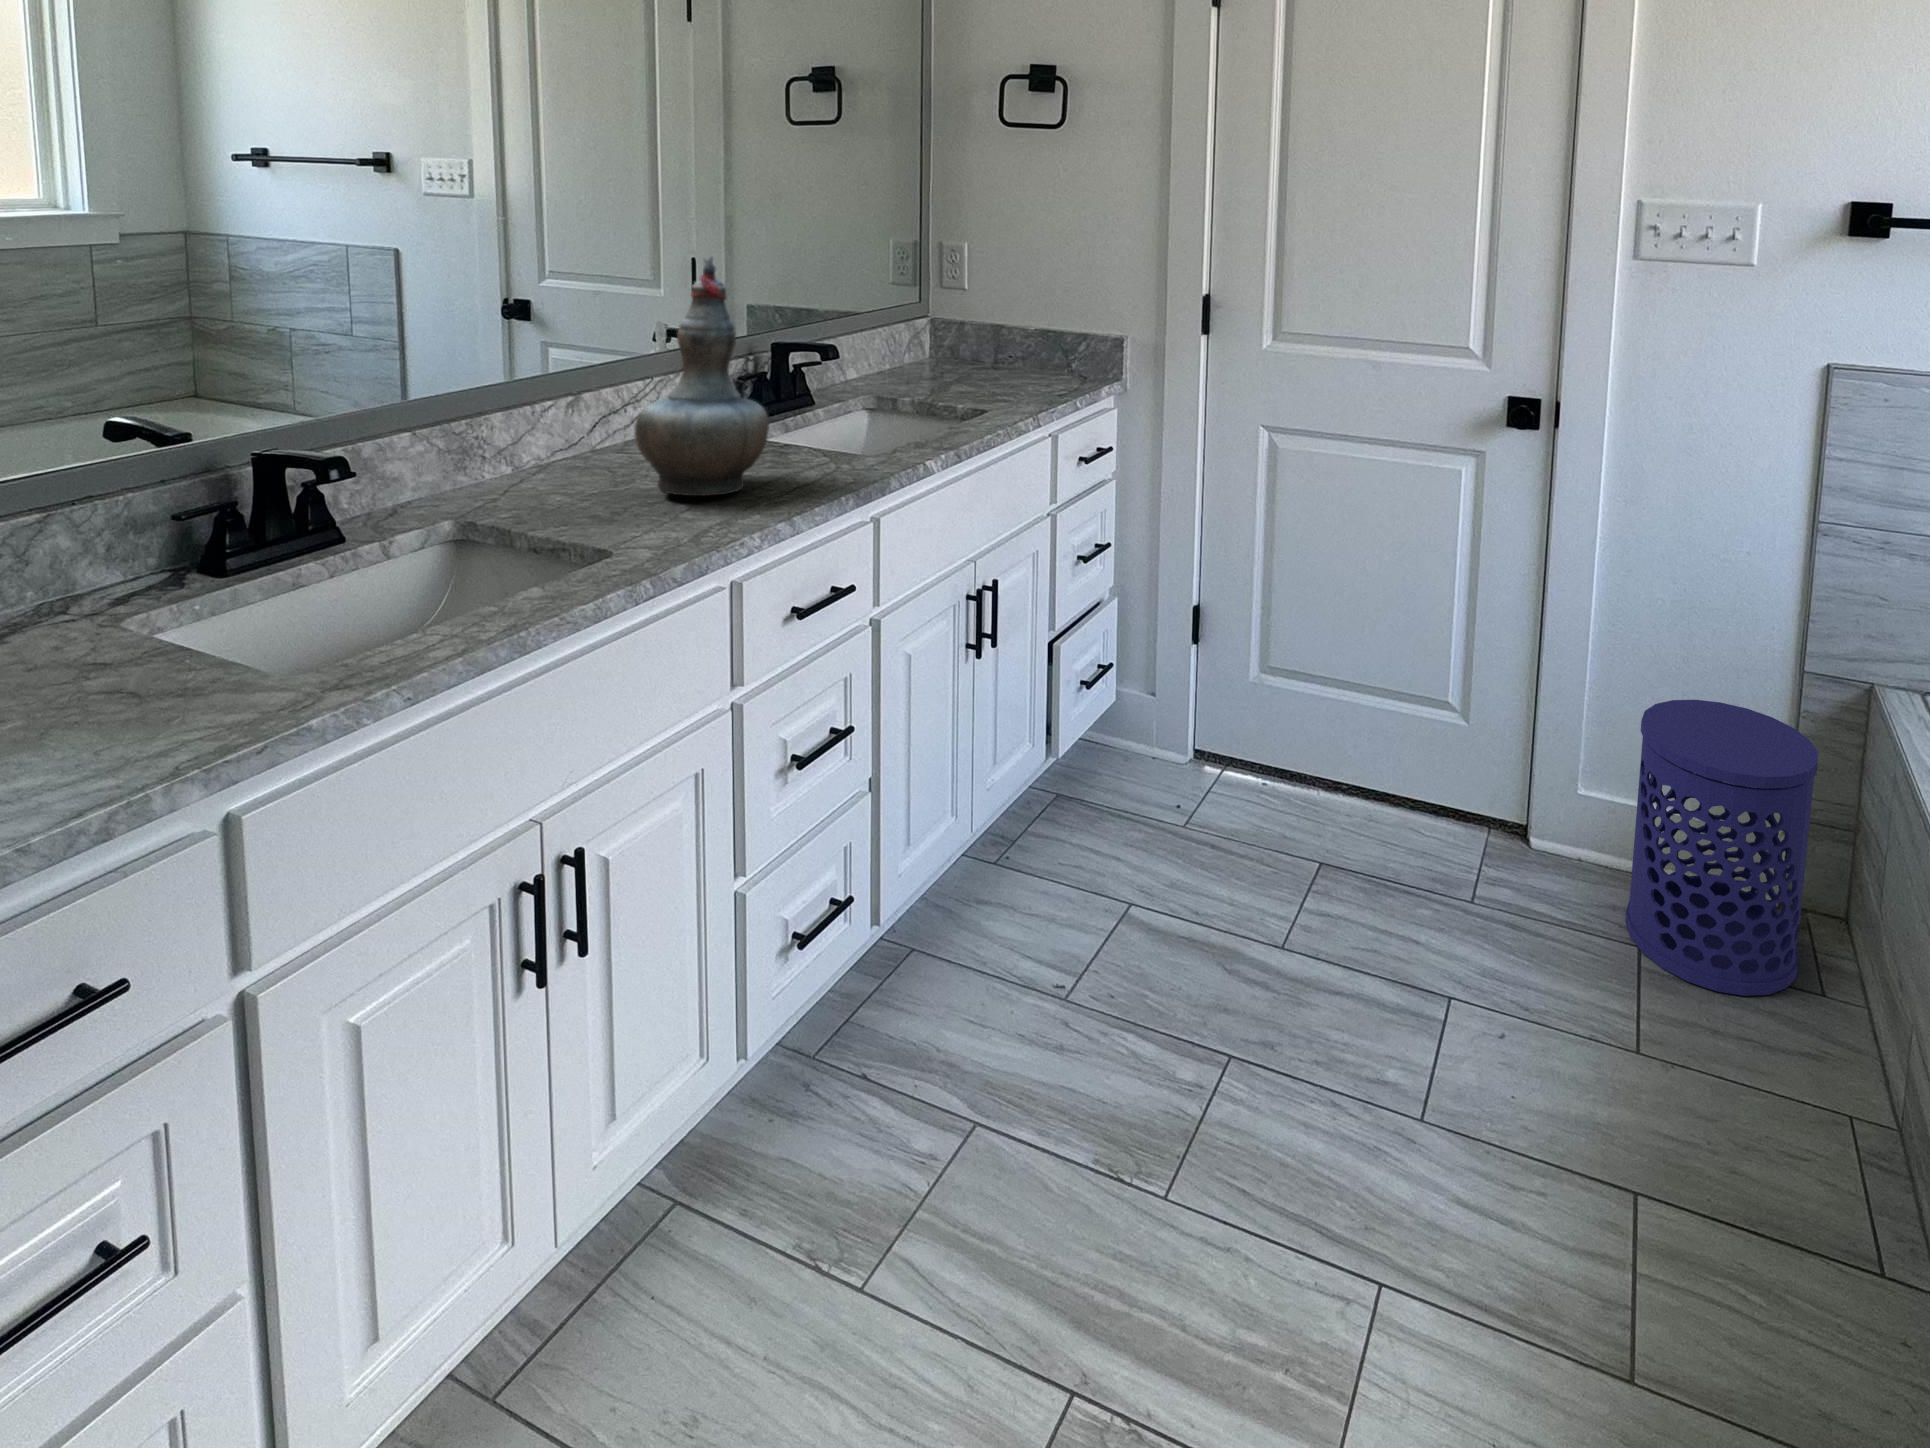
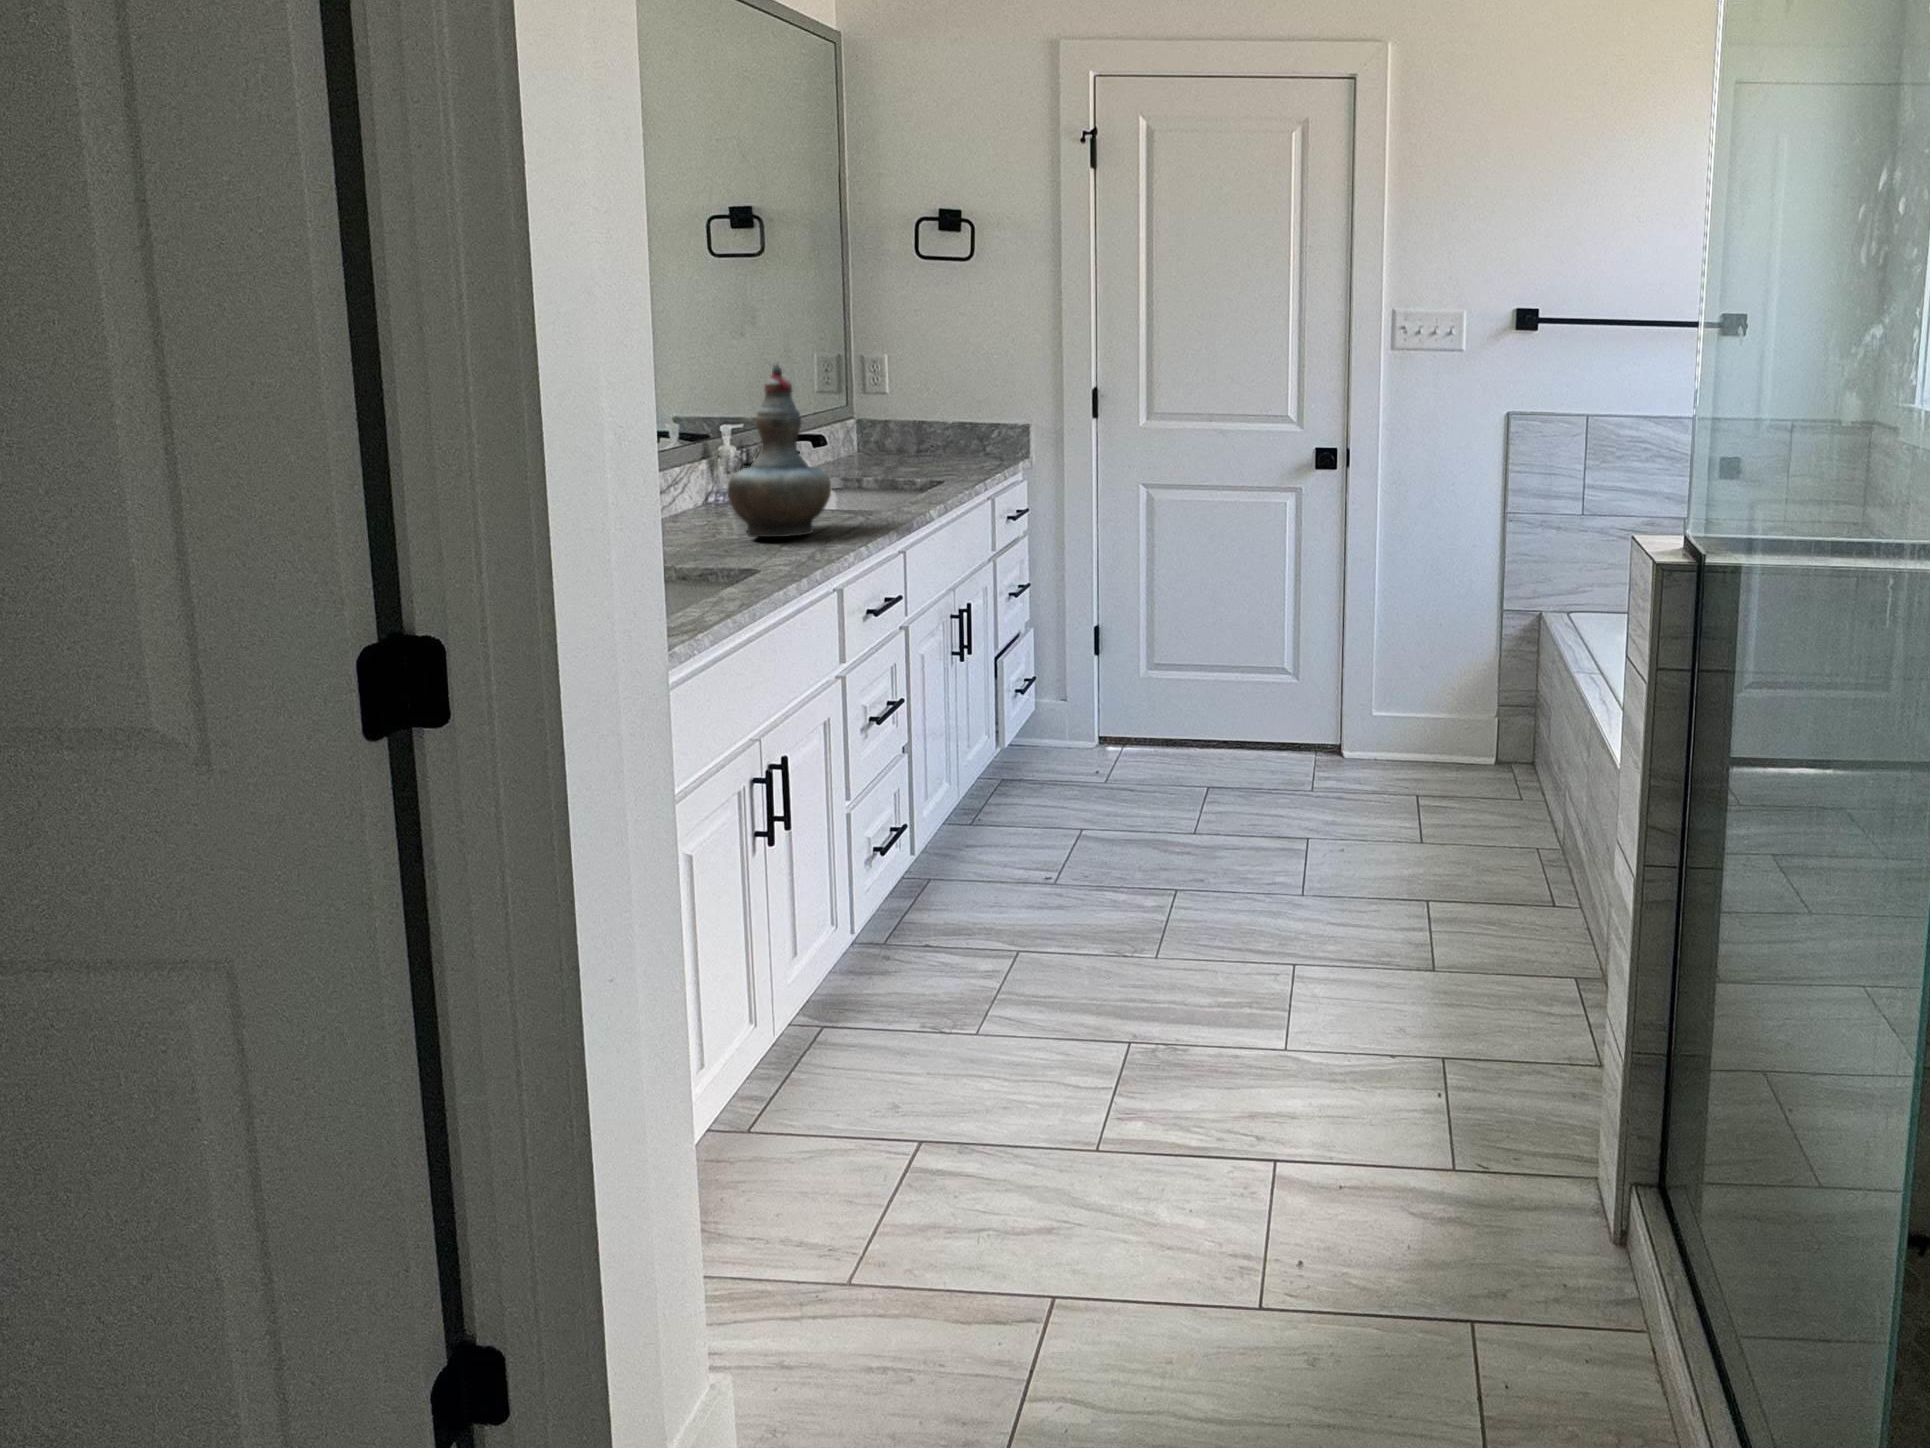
waste bin: present [1625,700,1818,996] -> none [1407,637,1512,809]

